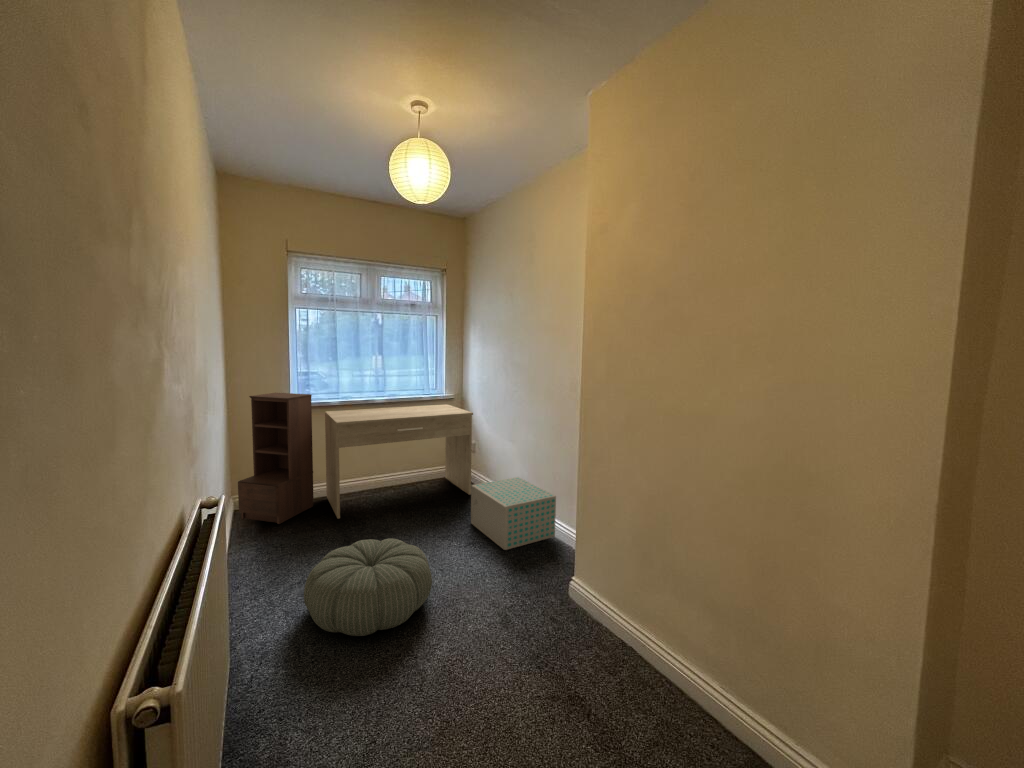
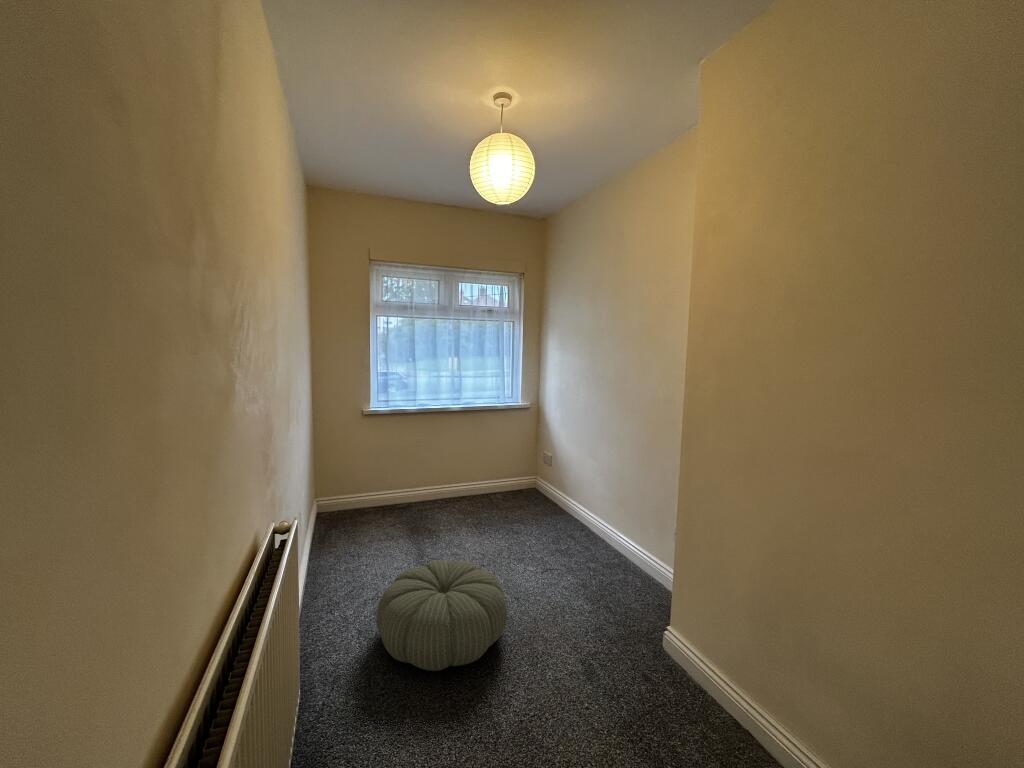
bookshelf: present [238,393,313,524] -> none [321,399,391,530]
desk: present [325,404,473,519] -> none [403,413,550,528]
storage box: present [471,477,556,550] -> none [547,496,643,579]

